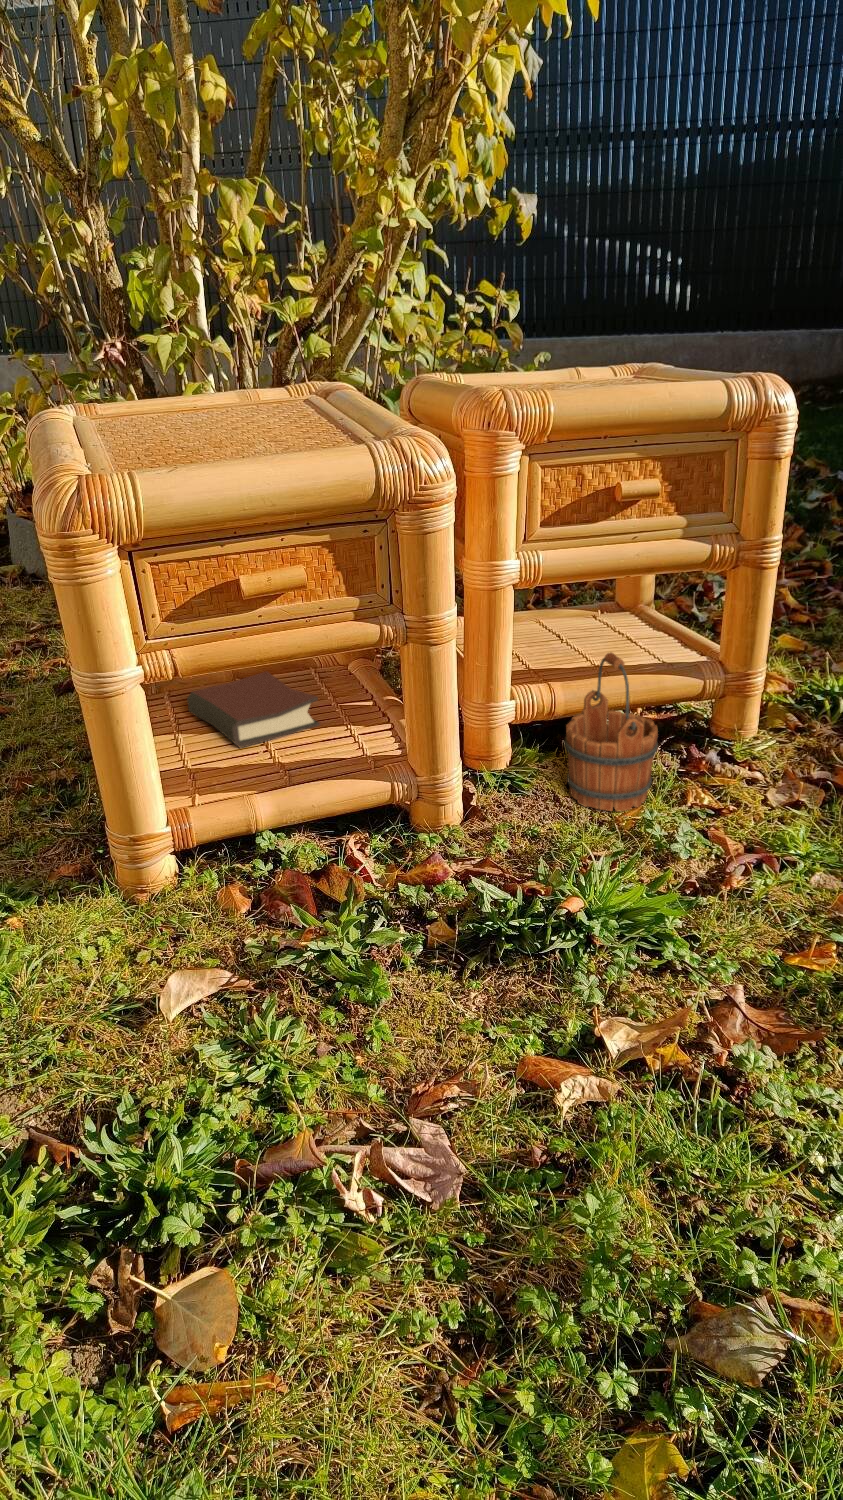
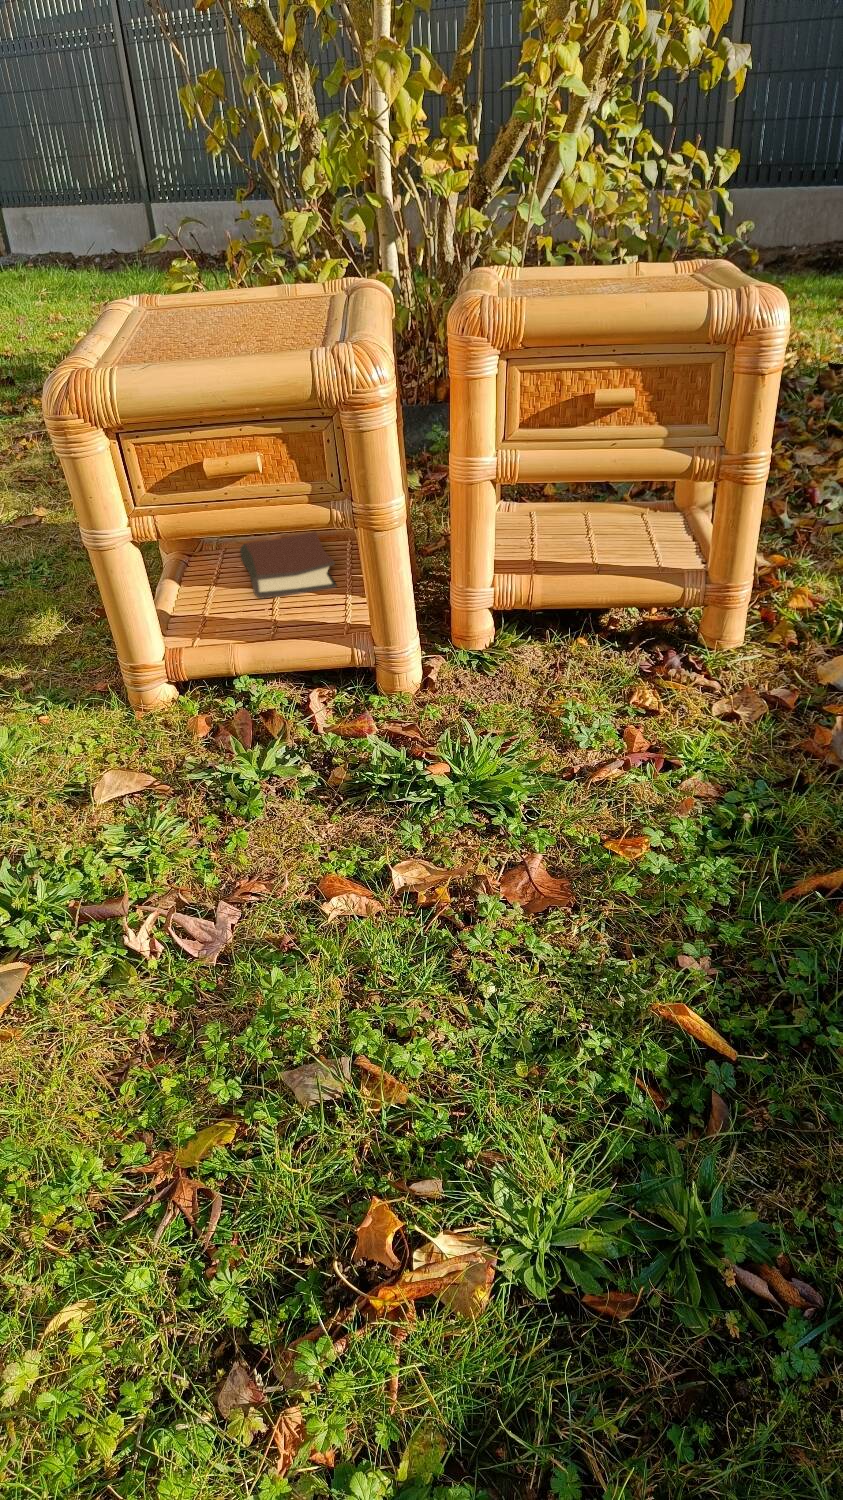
wooden bucket: present [565,653,658,812] -> none [524,554,610,704]

